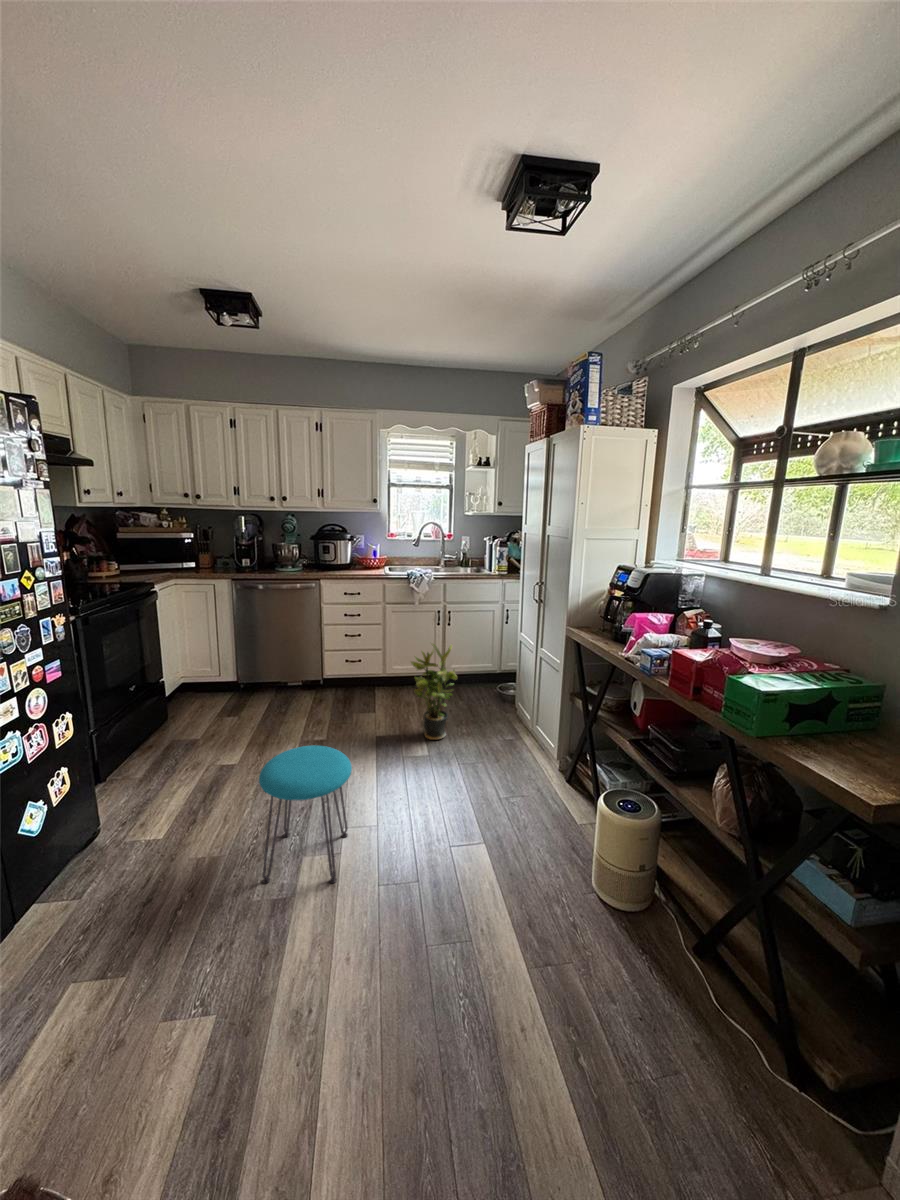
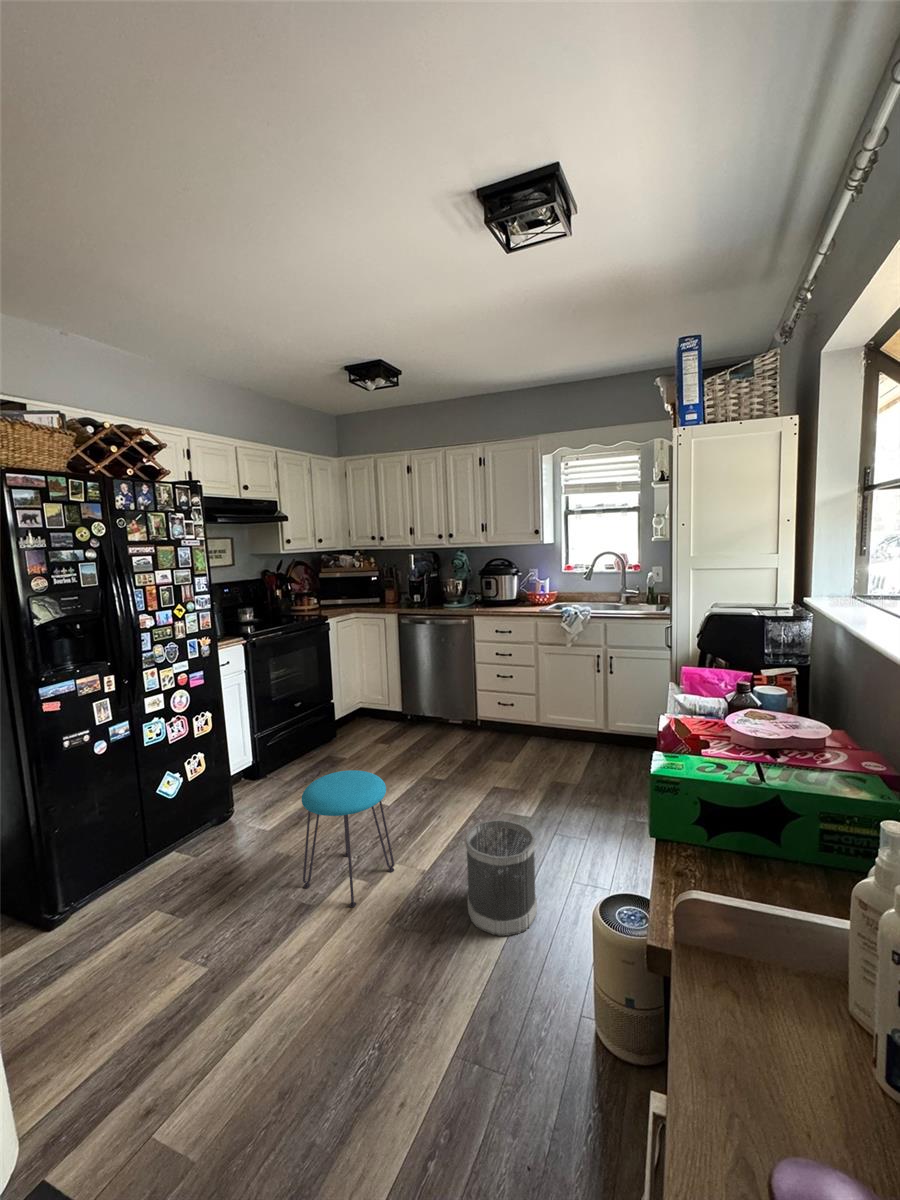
potted plant: present [411,644,457,740] -> none [521,688,581,803]
wastebasket: none [438,760,501,859] -> present [465,820,537,936]

